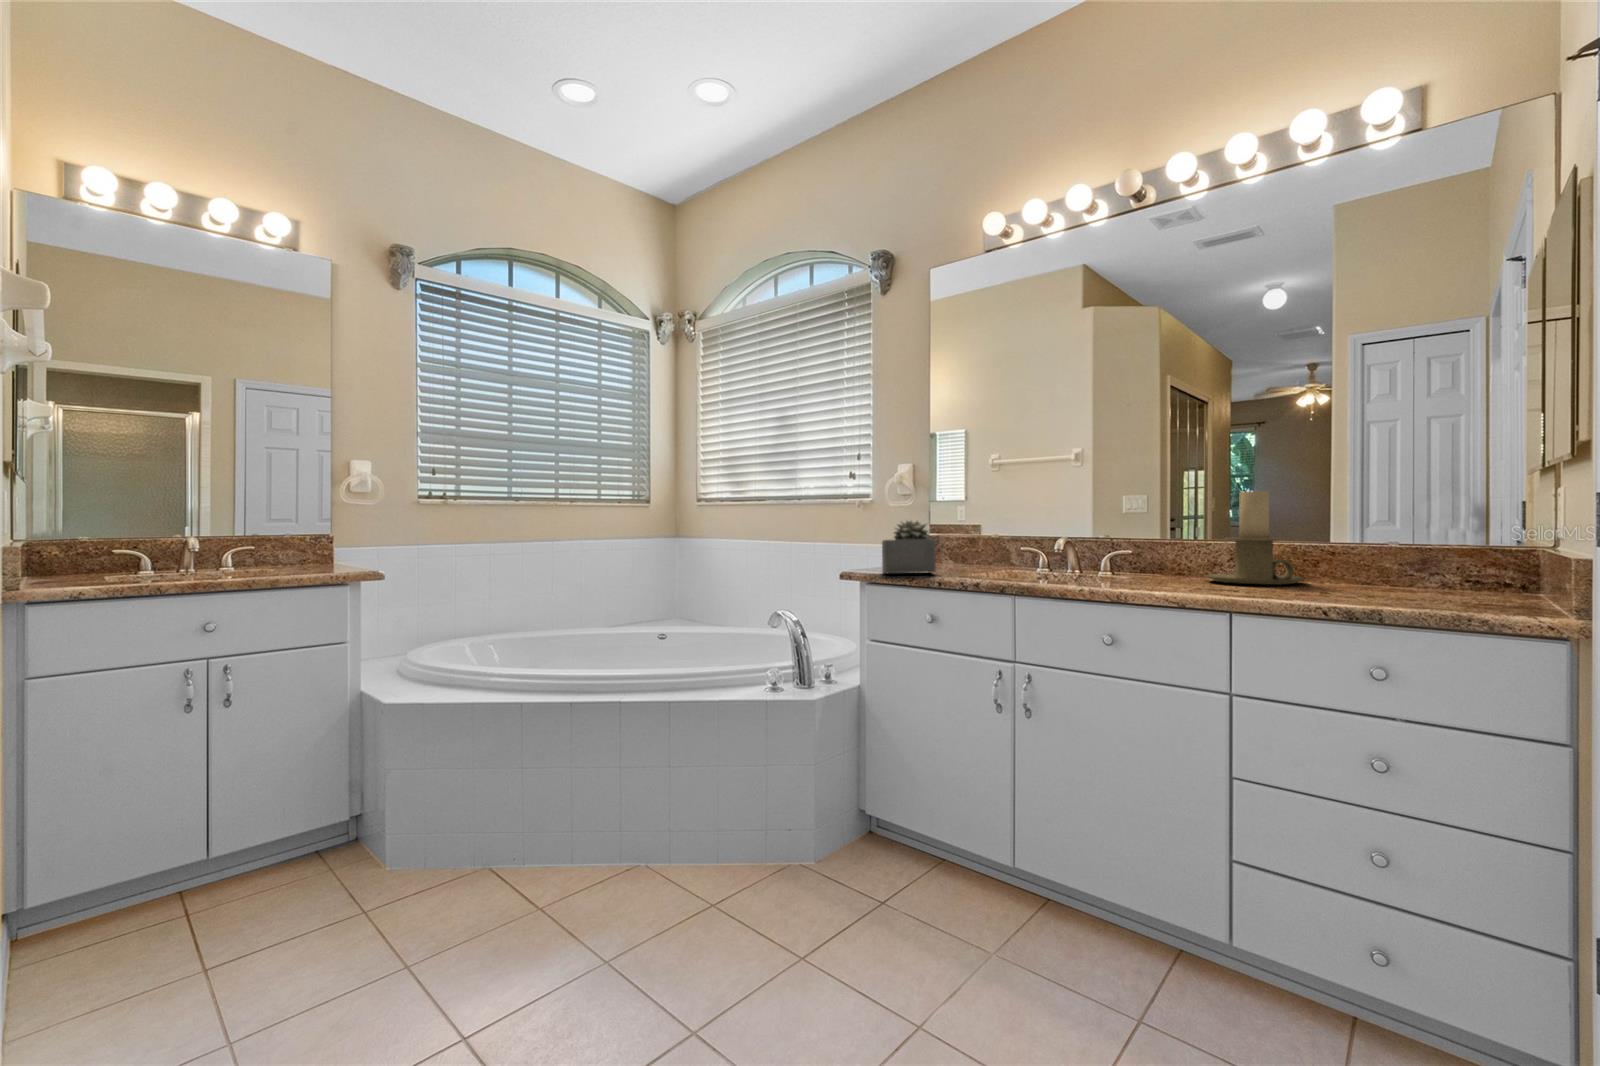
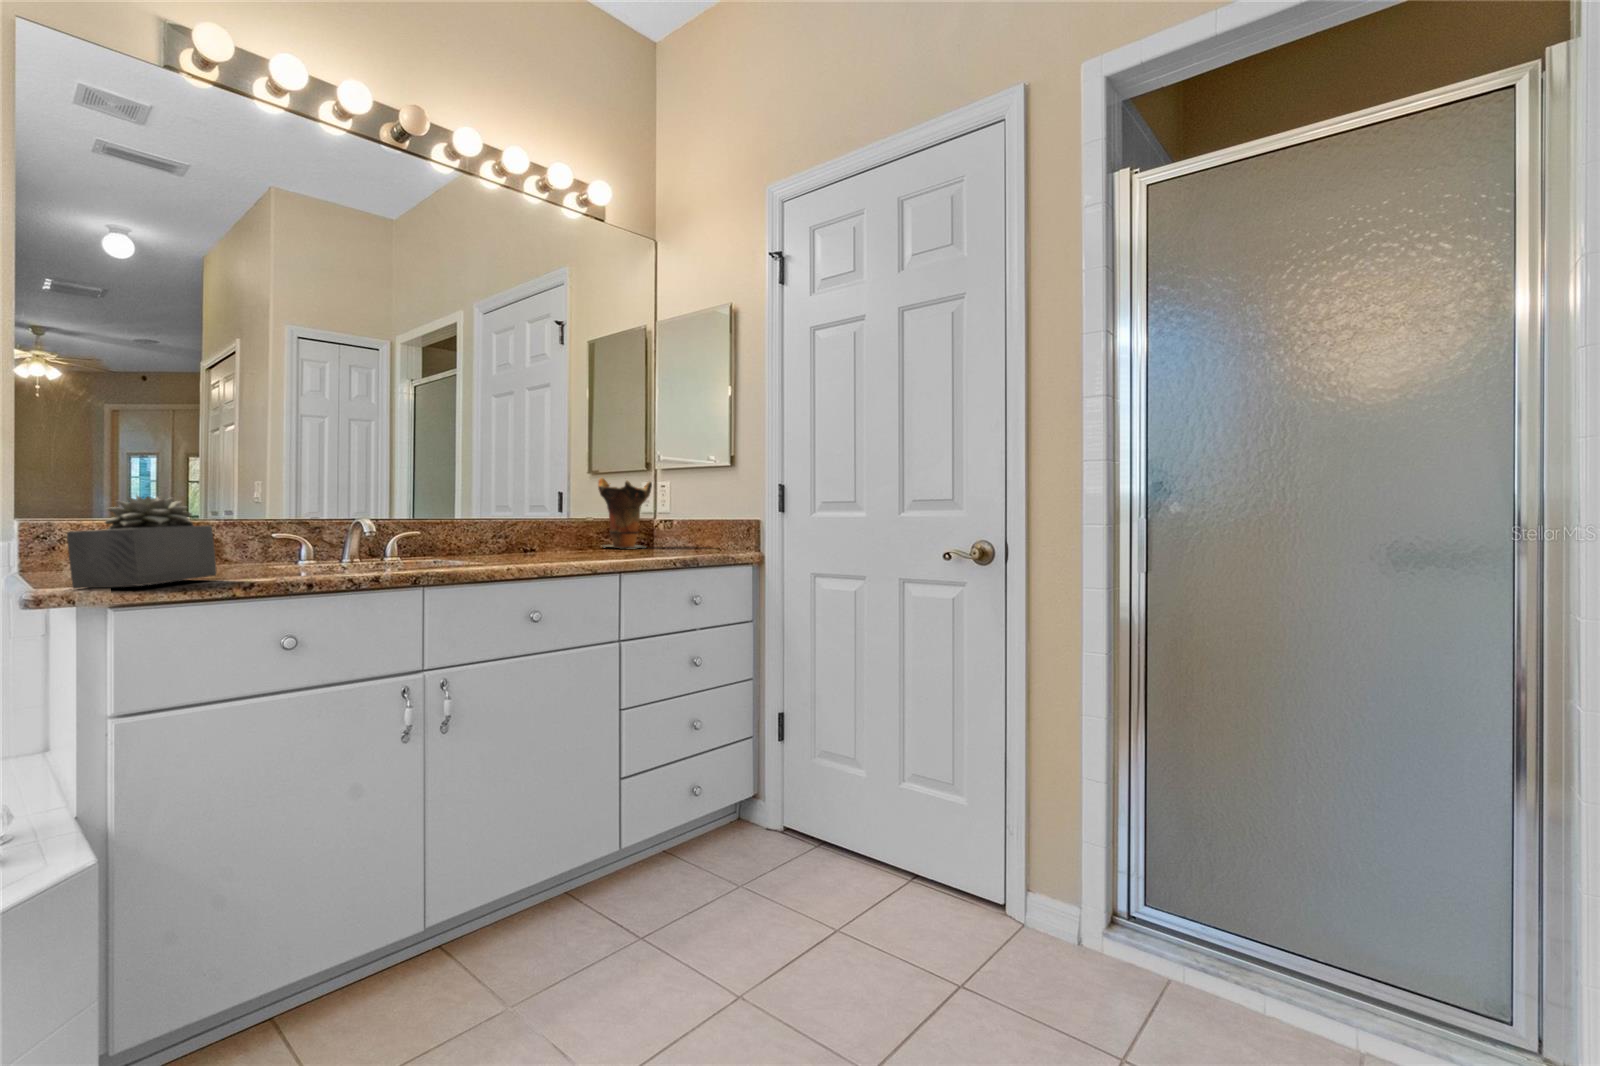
decorative vase: none [1378,474,1491,591] -> present [598,478,652,548]
candle holder: present [1206,491,1304,585] -> none [501,480,576,555]

